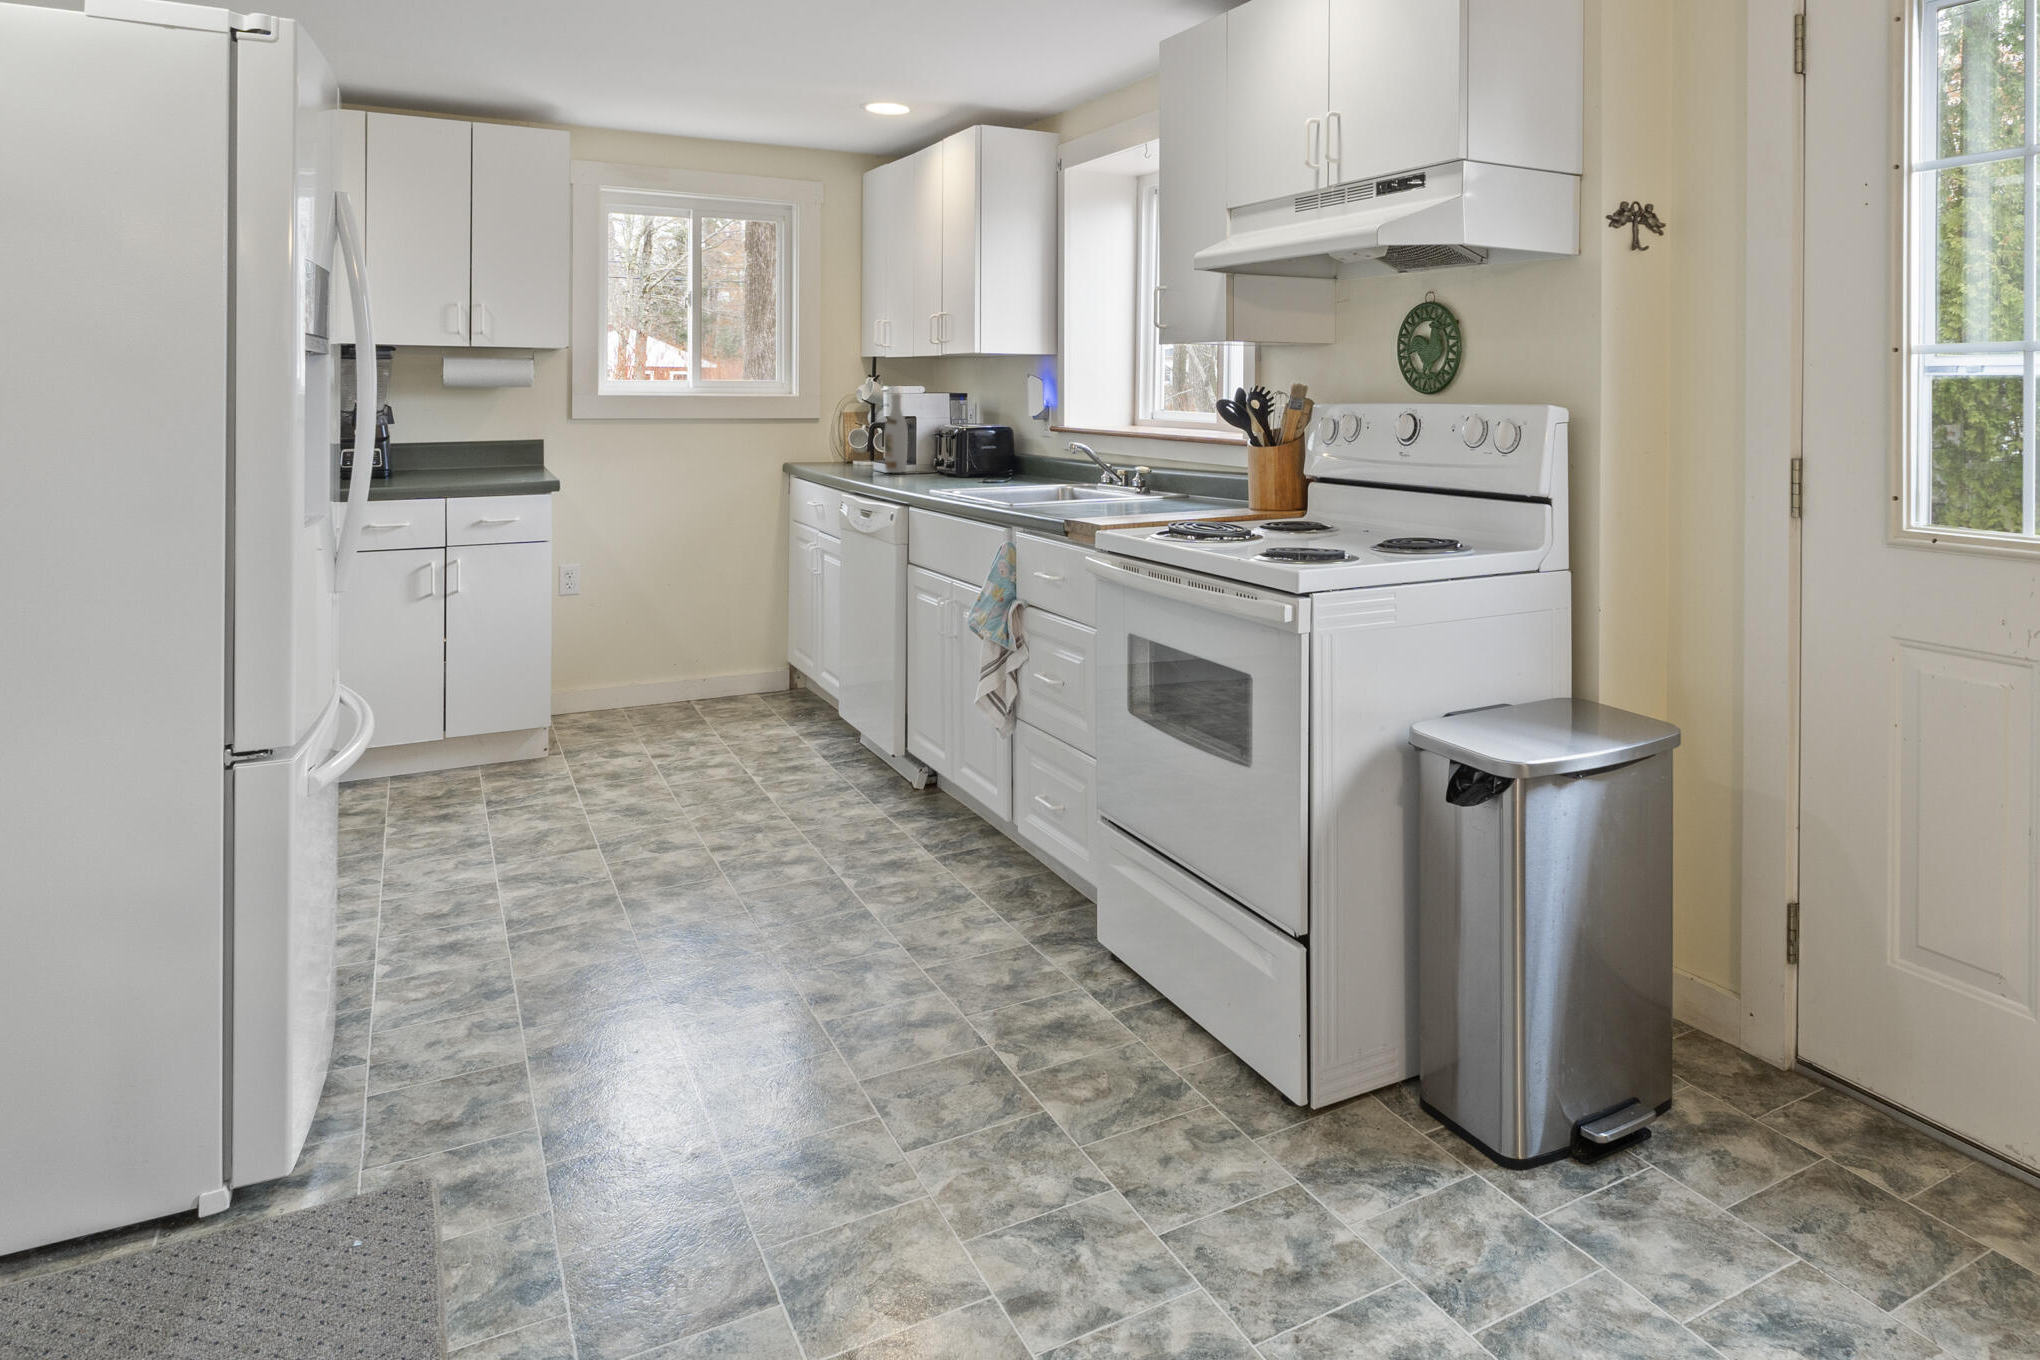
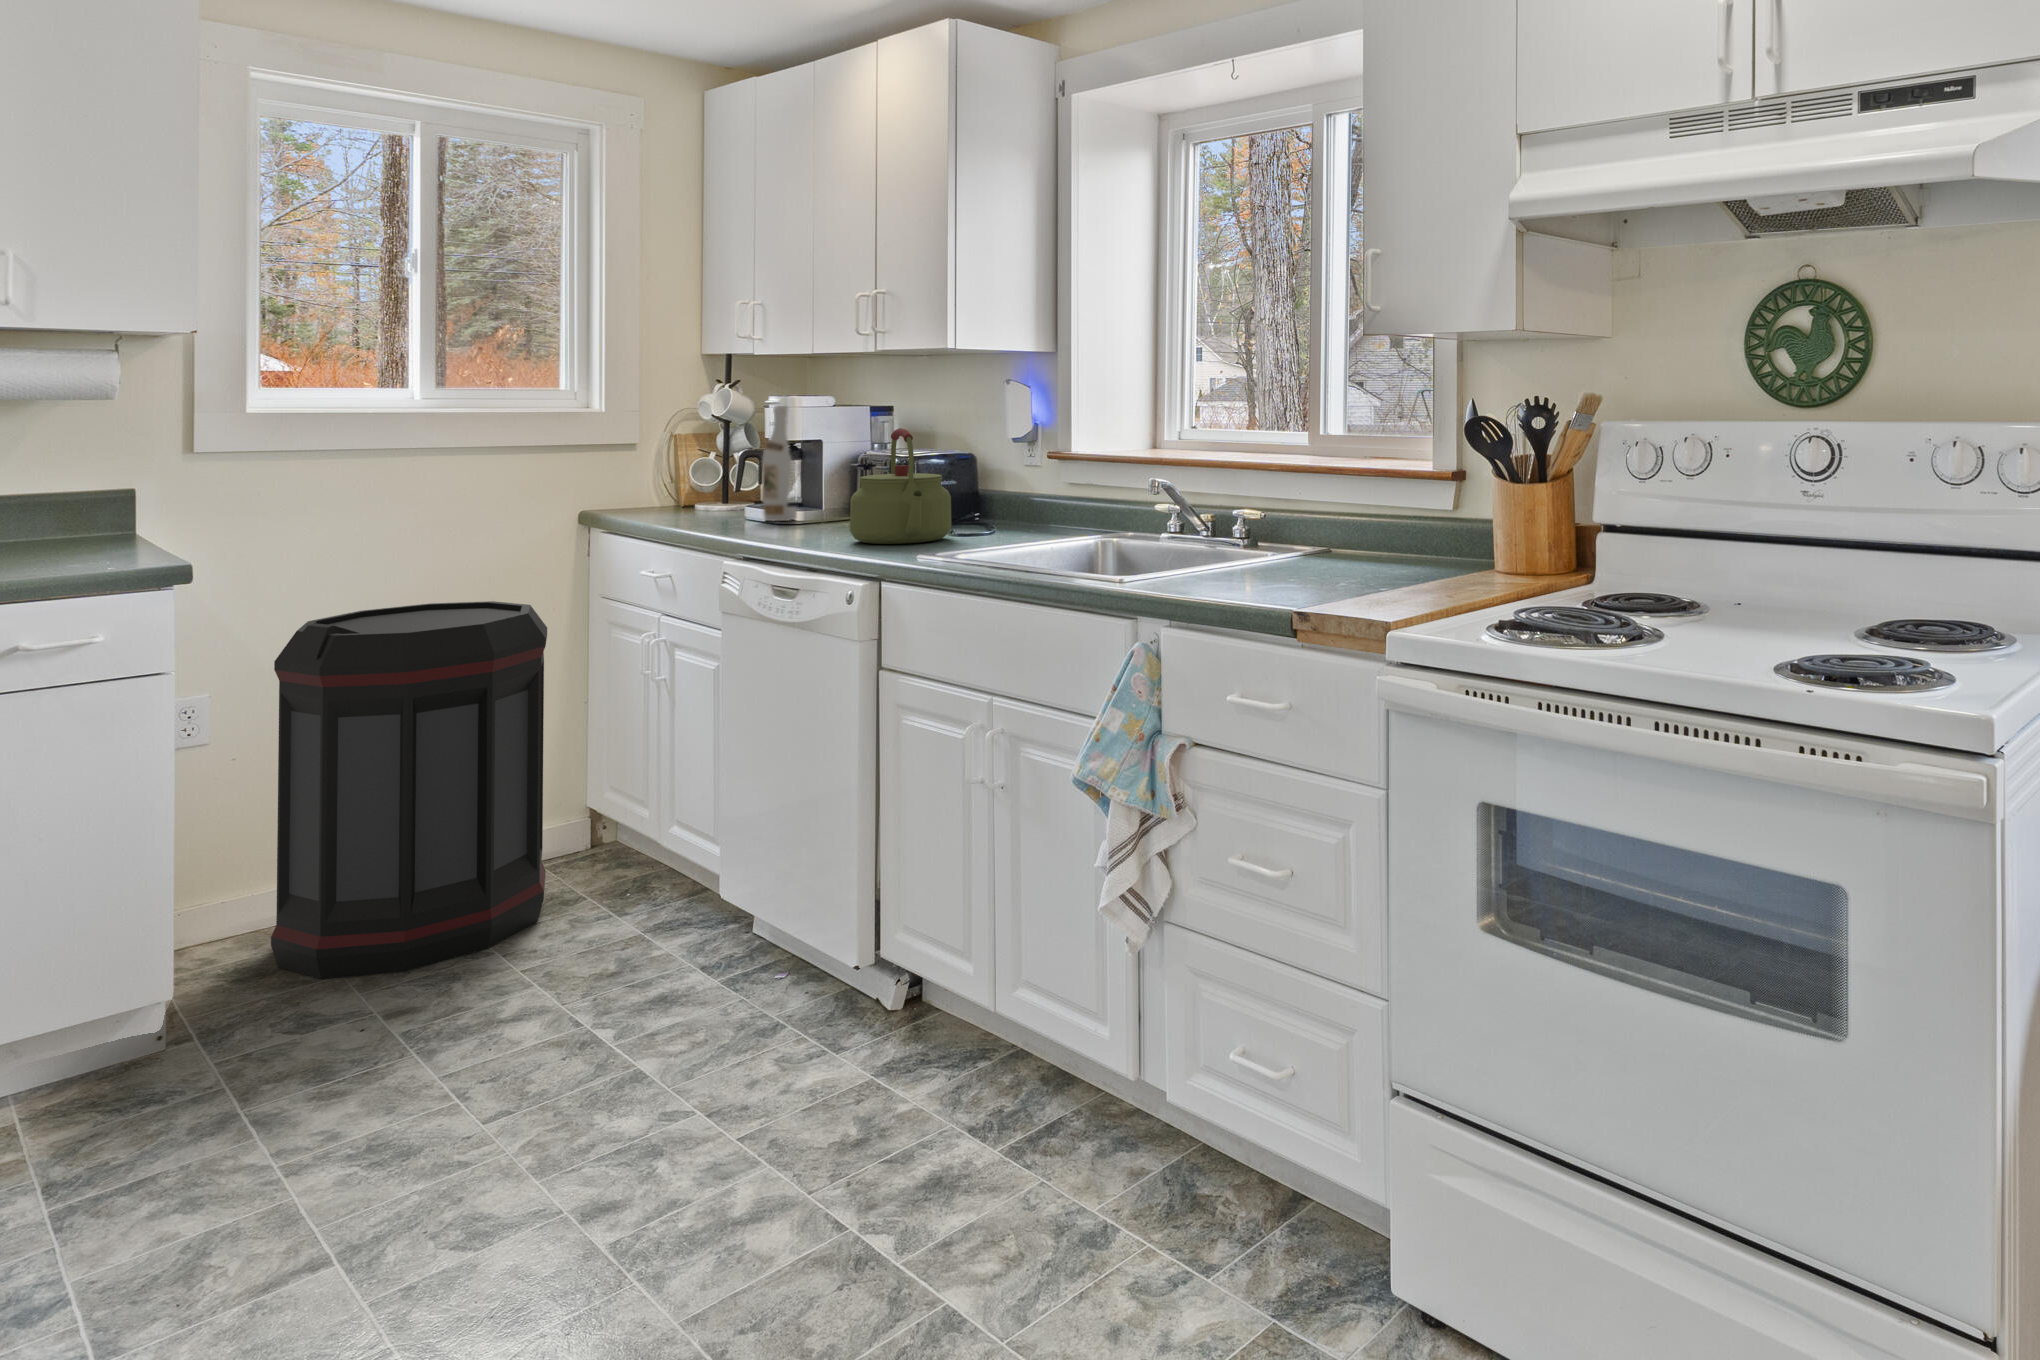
kettle: none [910,408,975,485] -> present [850,428,951,544]
trash can: none [605,518,758,739] -> present [271,601,547,979]

